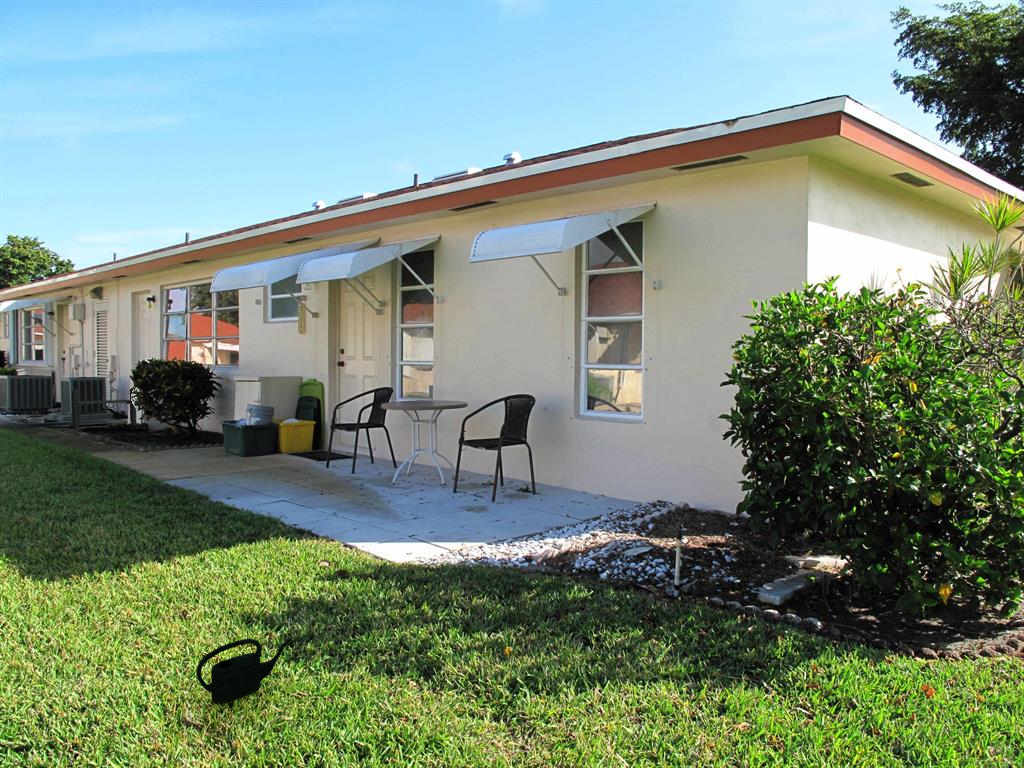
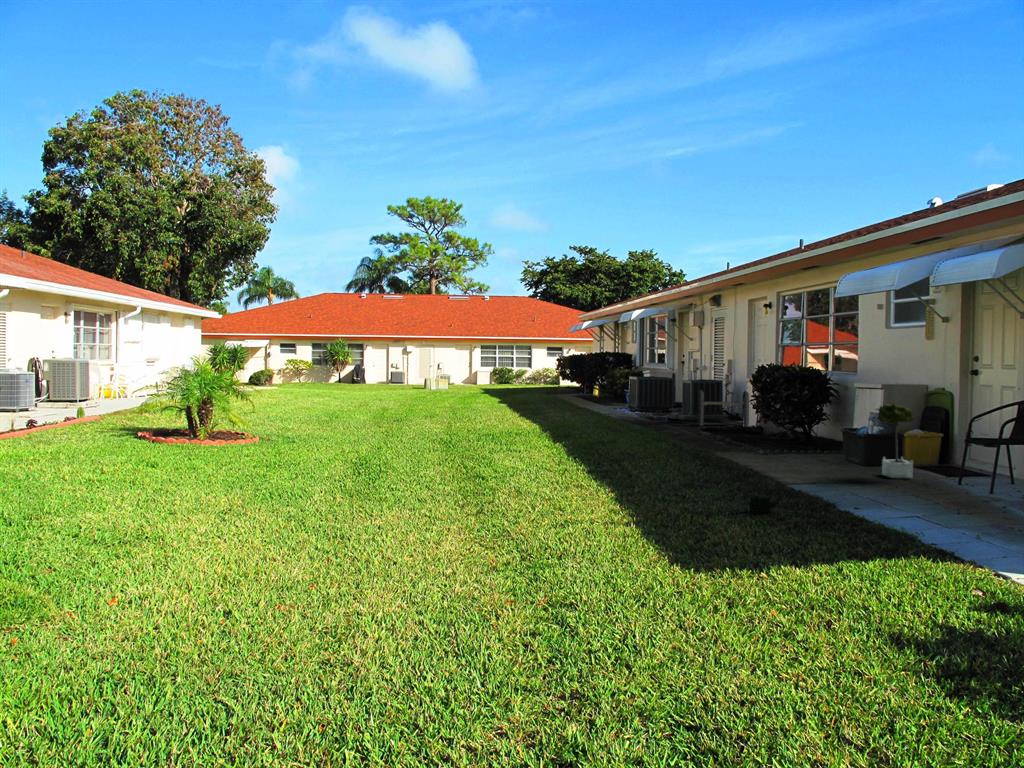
potted tree: none [255,395,289,468] -> present [878,404,914,478]
watering can: present [196,638,292,703] -> present [745,488,782,512]

